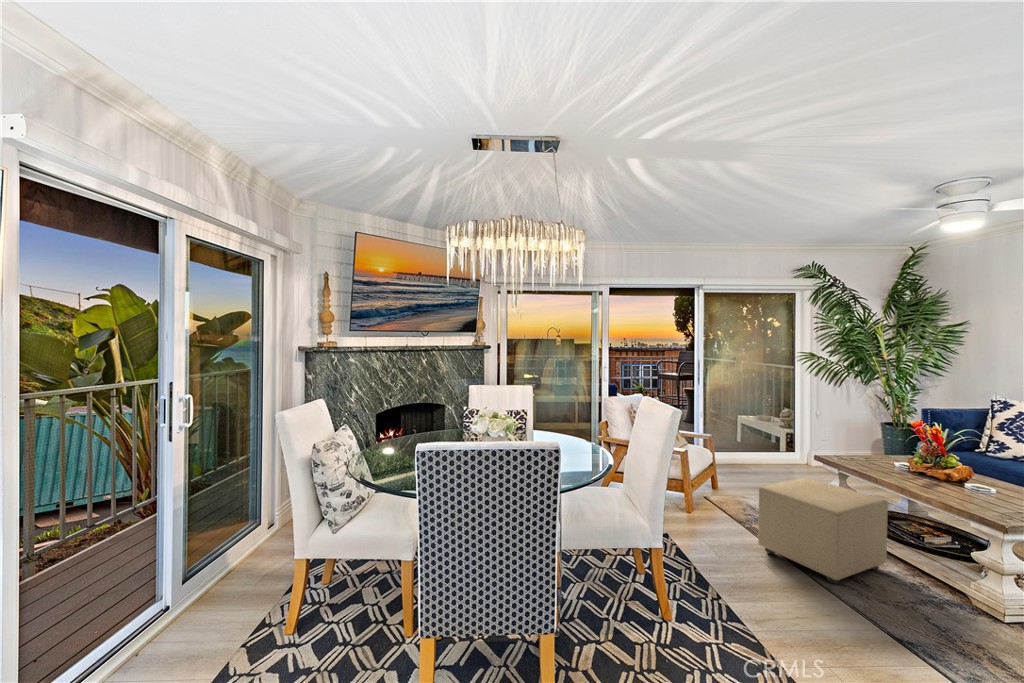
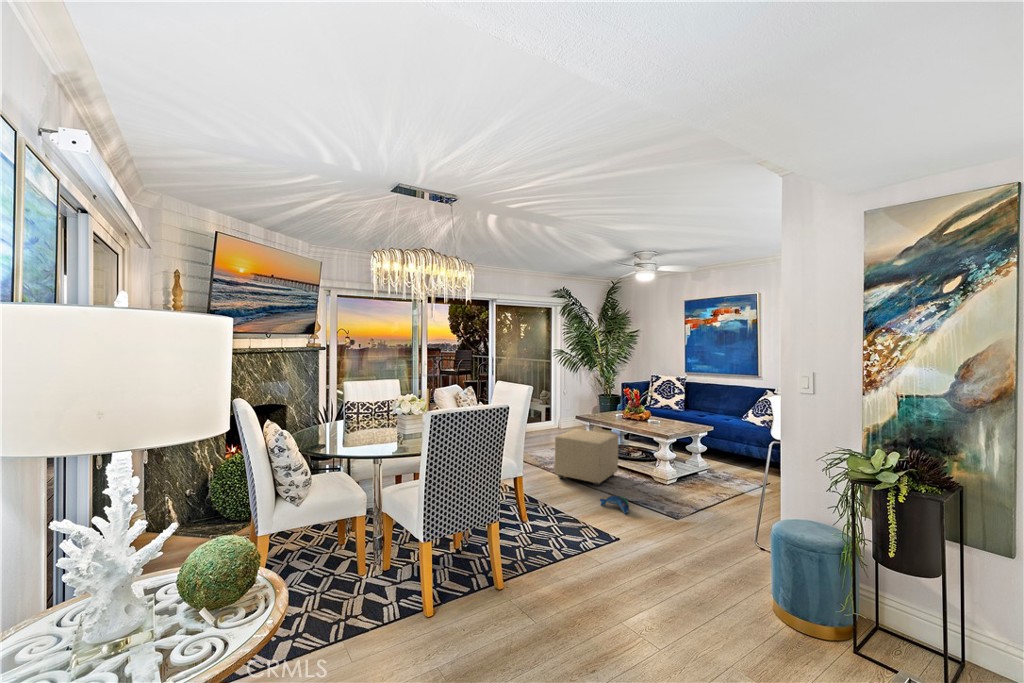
plush toy: none [824,614,884,663] -> present [600,495,629,515]

